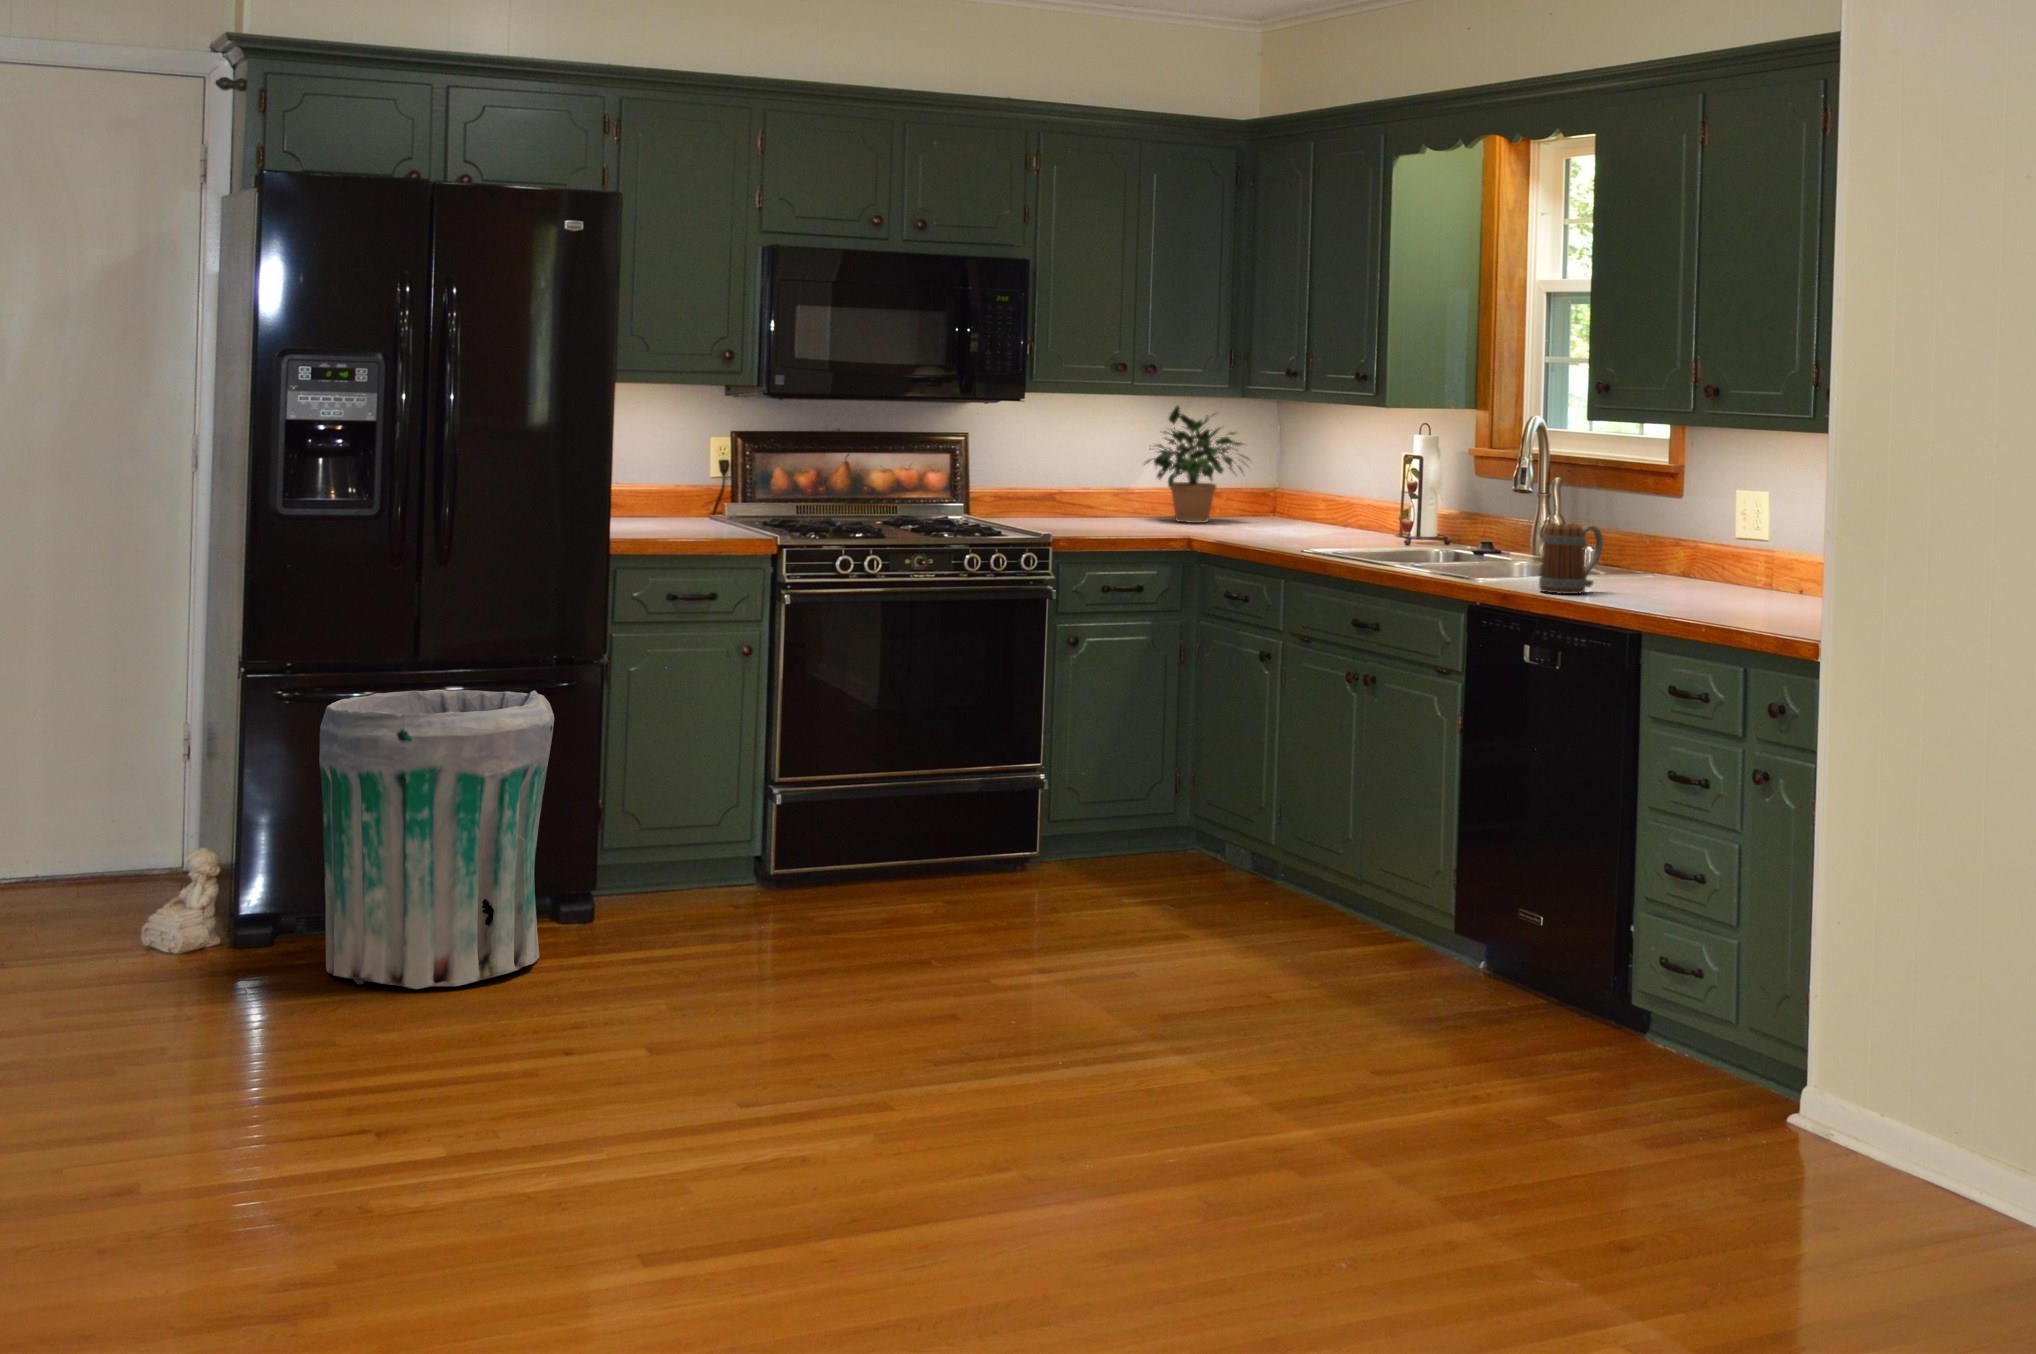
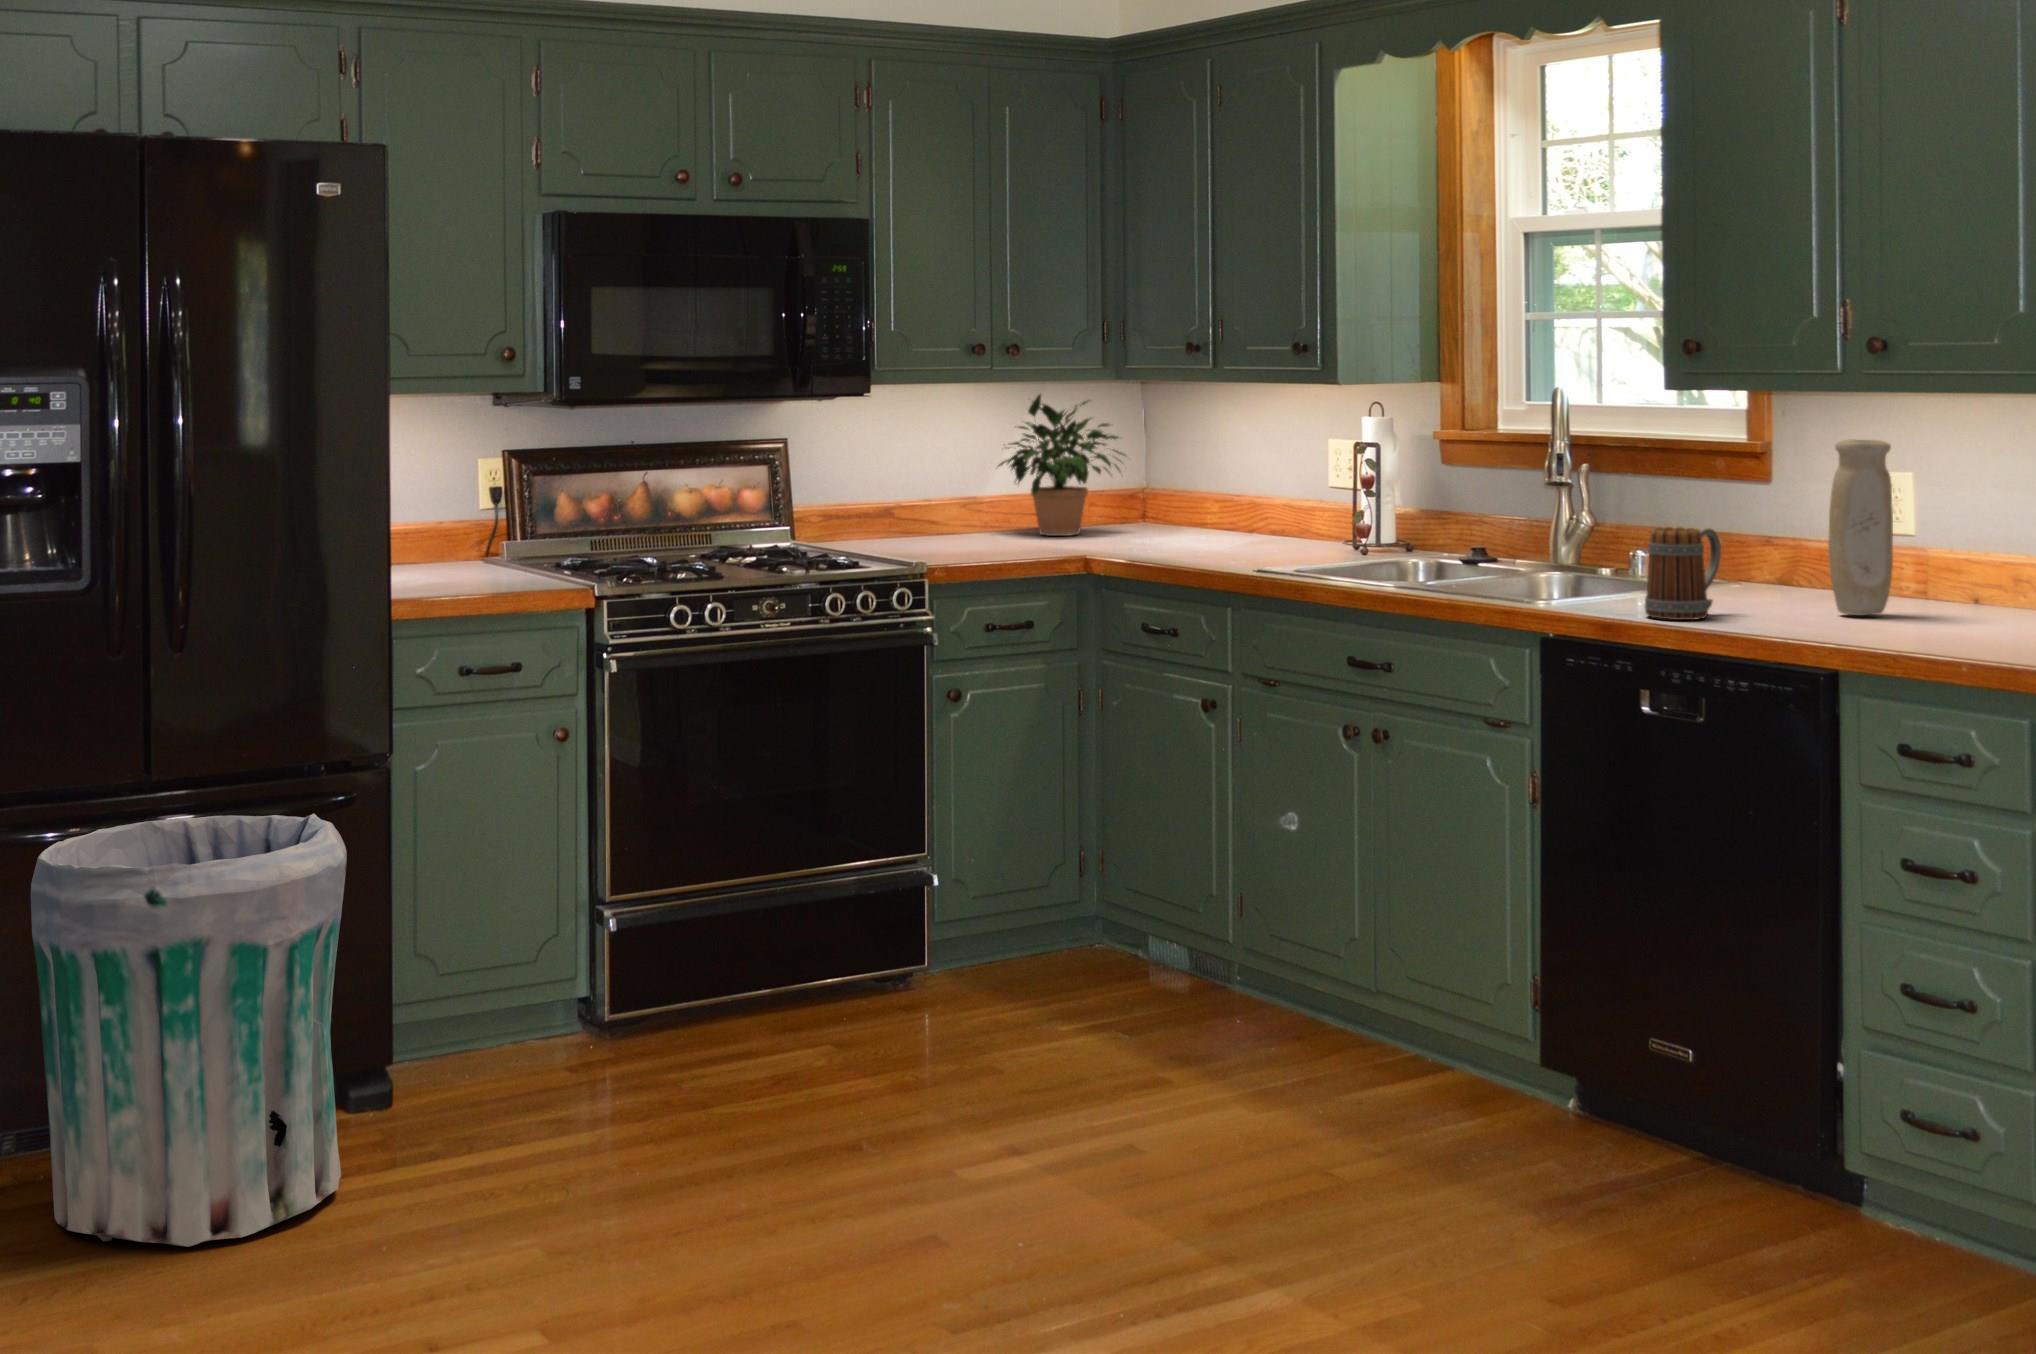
vase: none [1681,463,1729,597] -> present [1828,440,1893,615]

